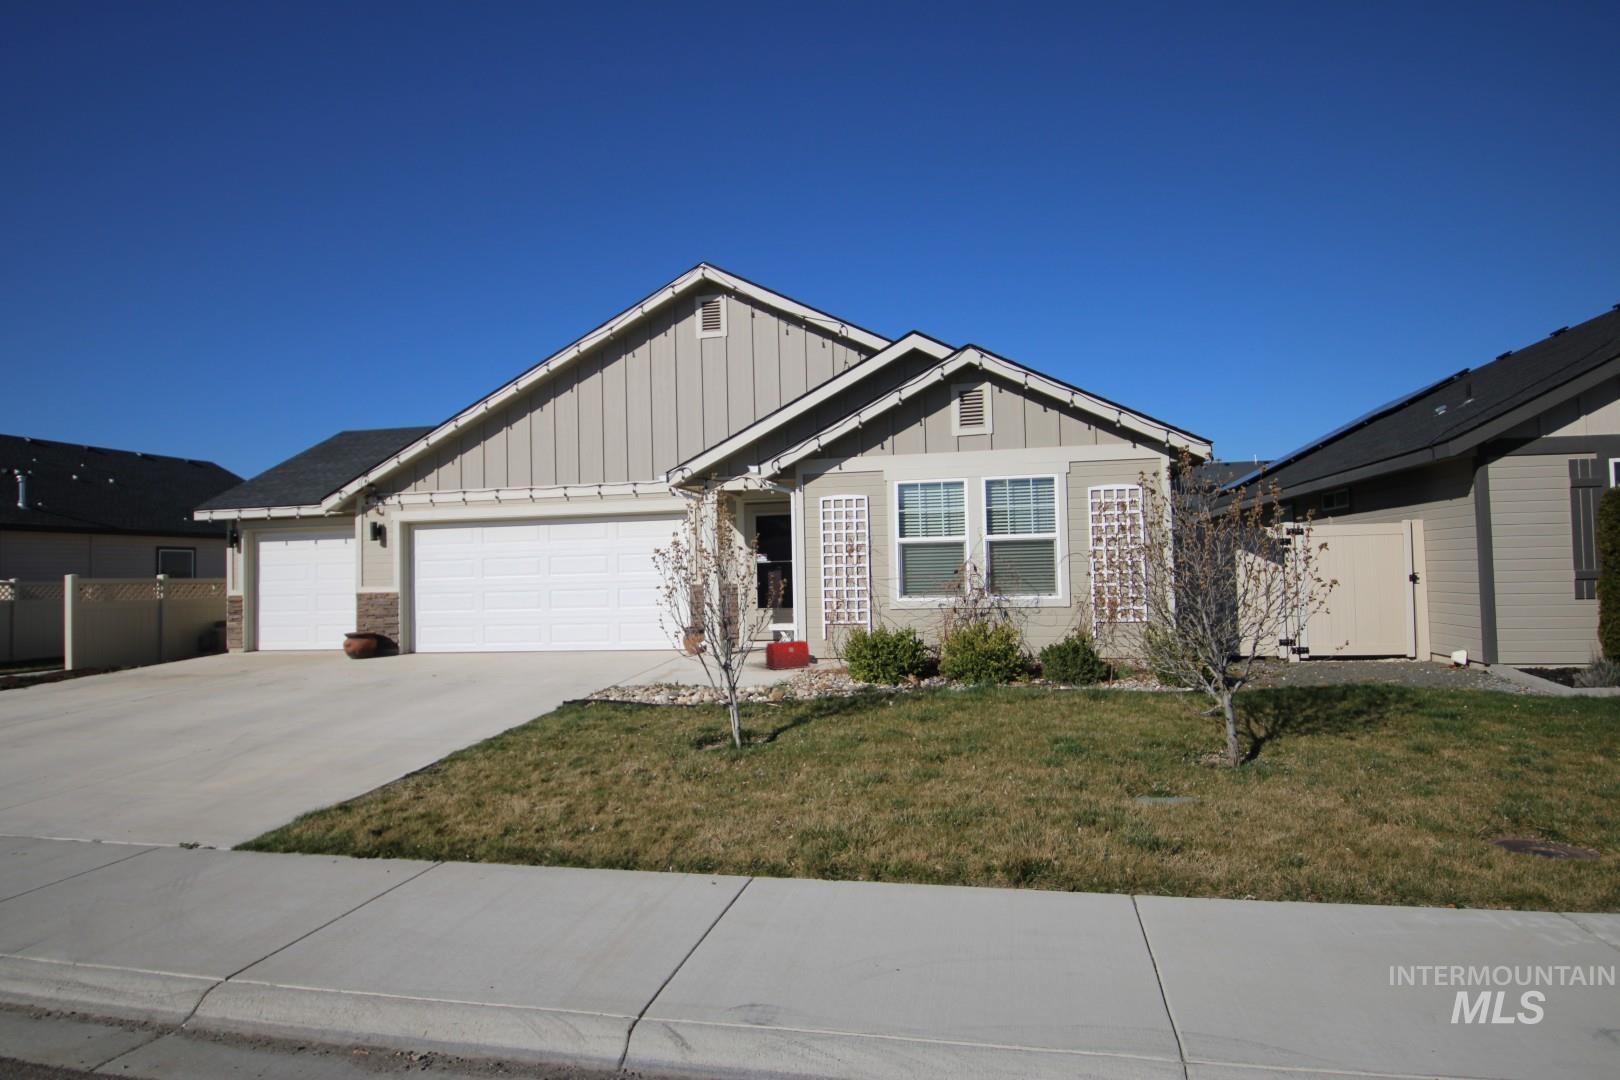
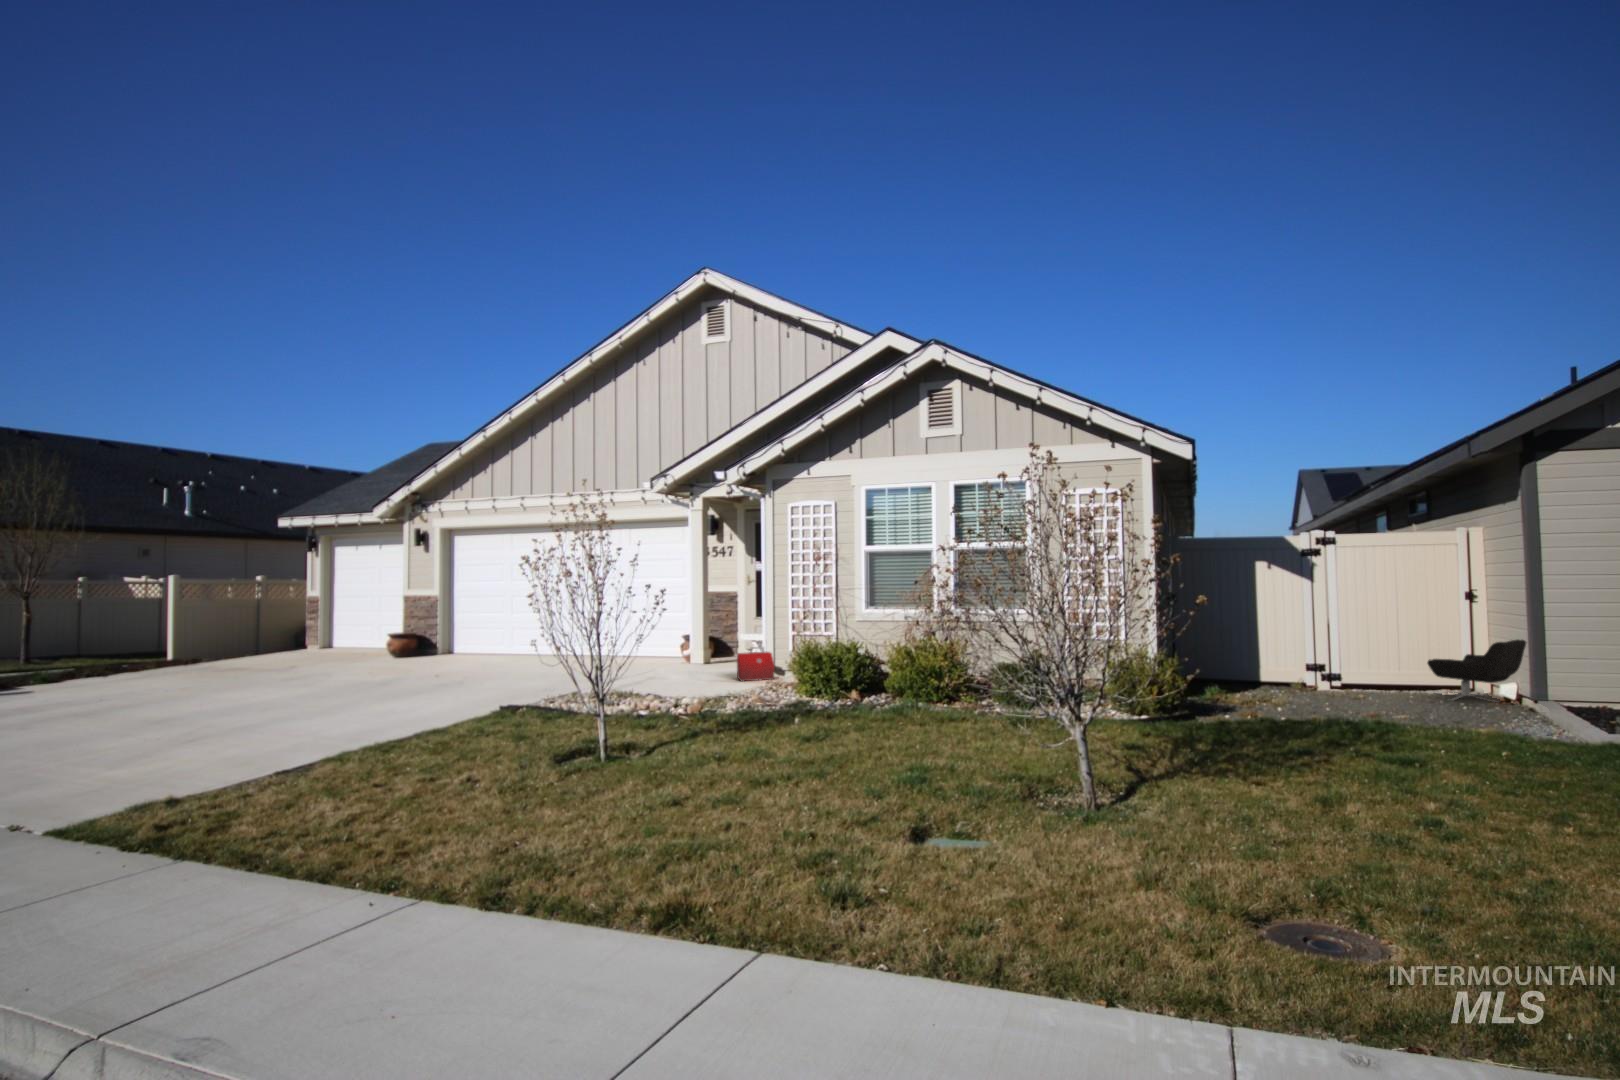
lounge chair: none [1400,614,1479,667] -> present [1427,640,1526,701]

